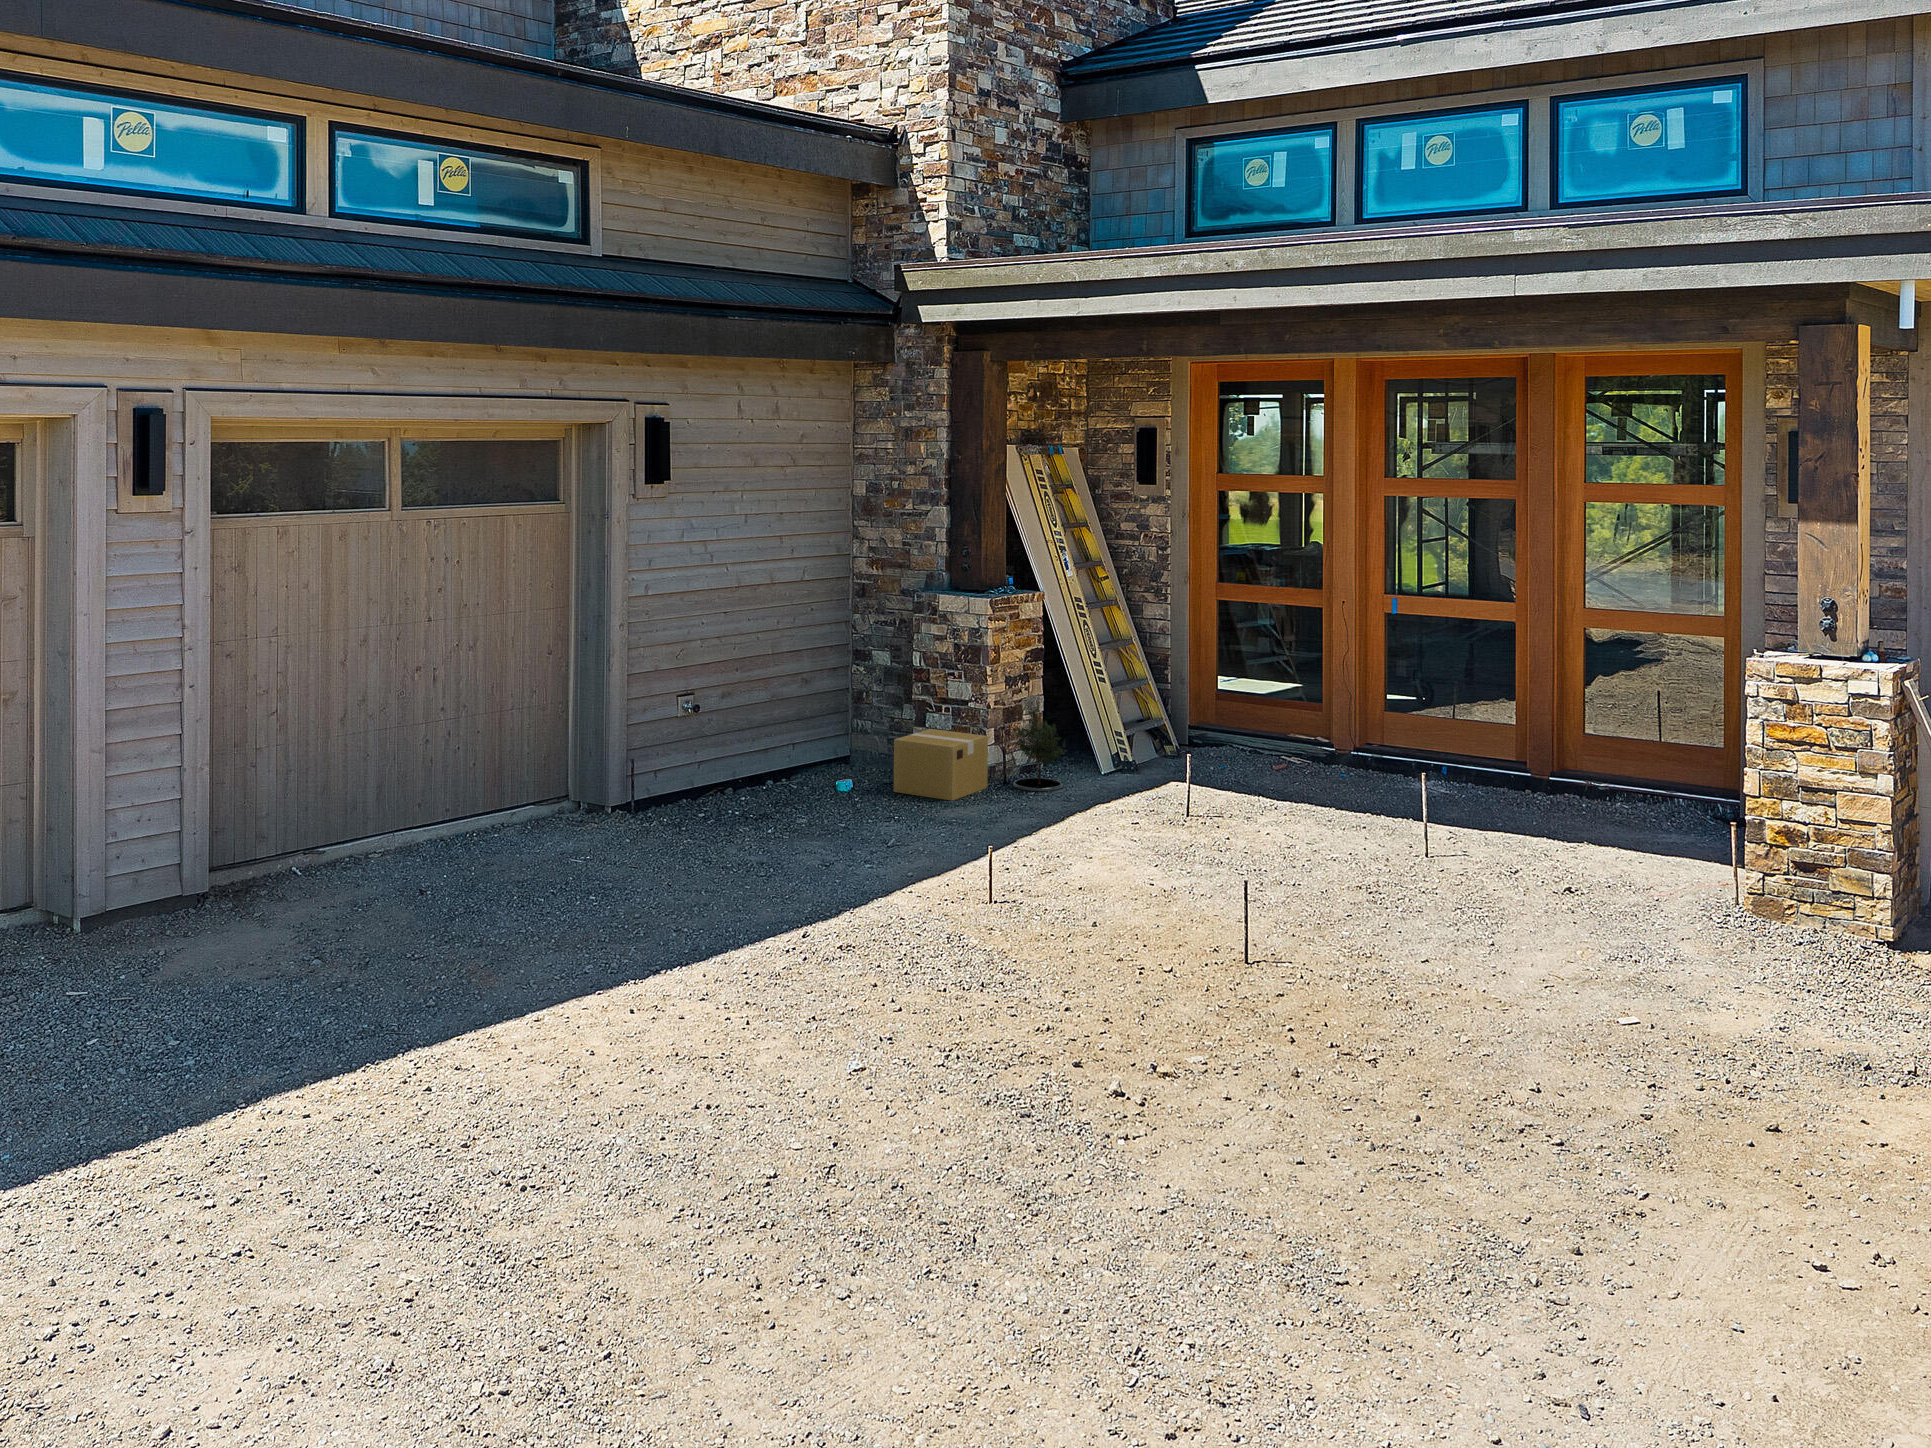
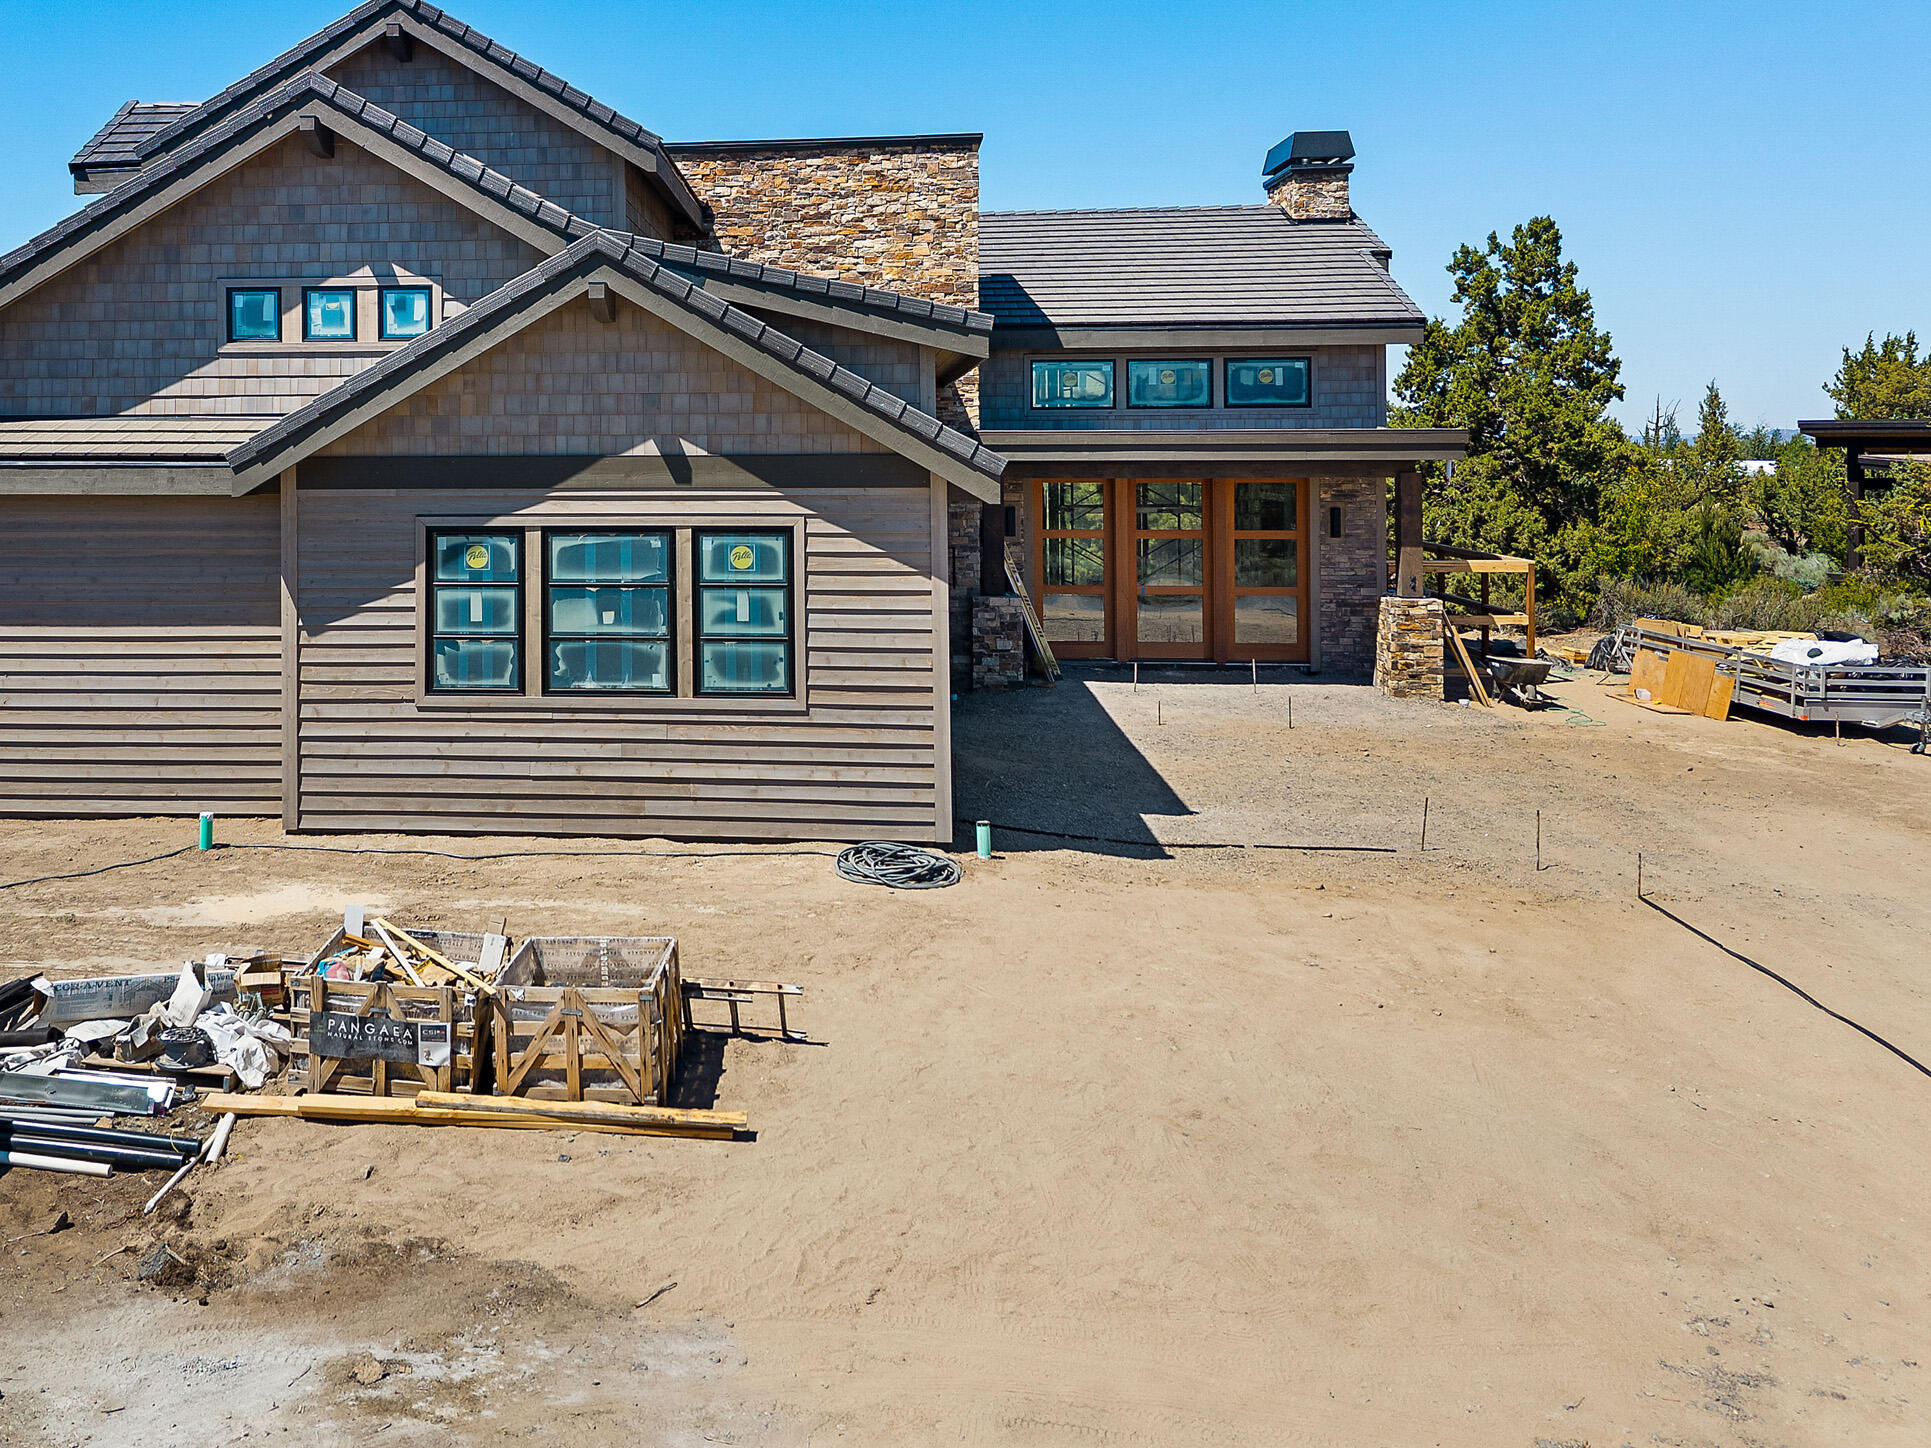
cardboard box: present [894,729,988,801] -> none [996,663,1037,694]

